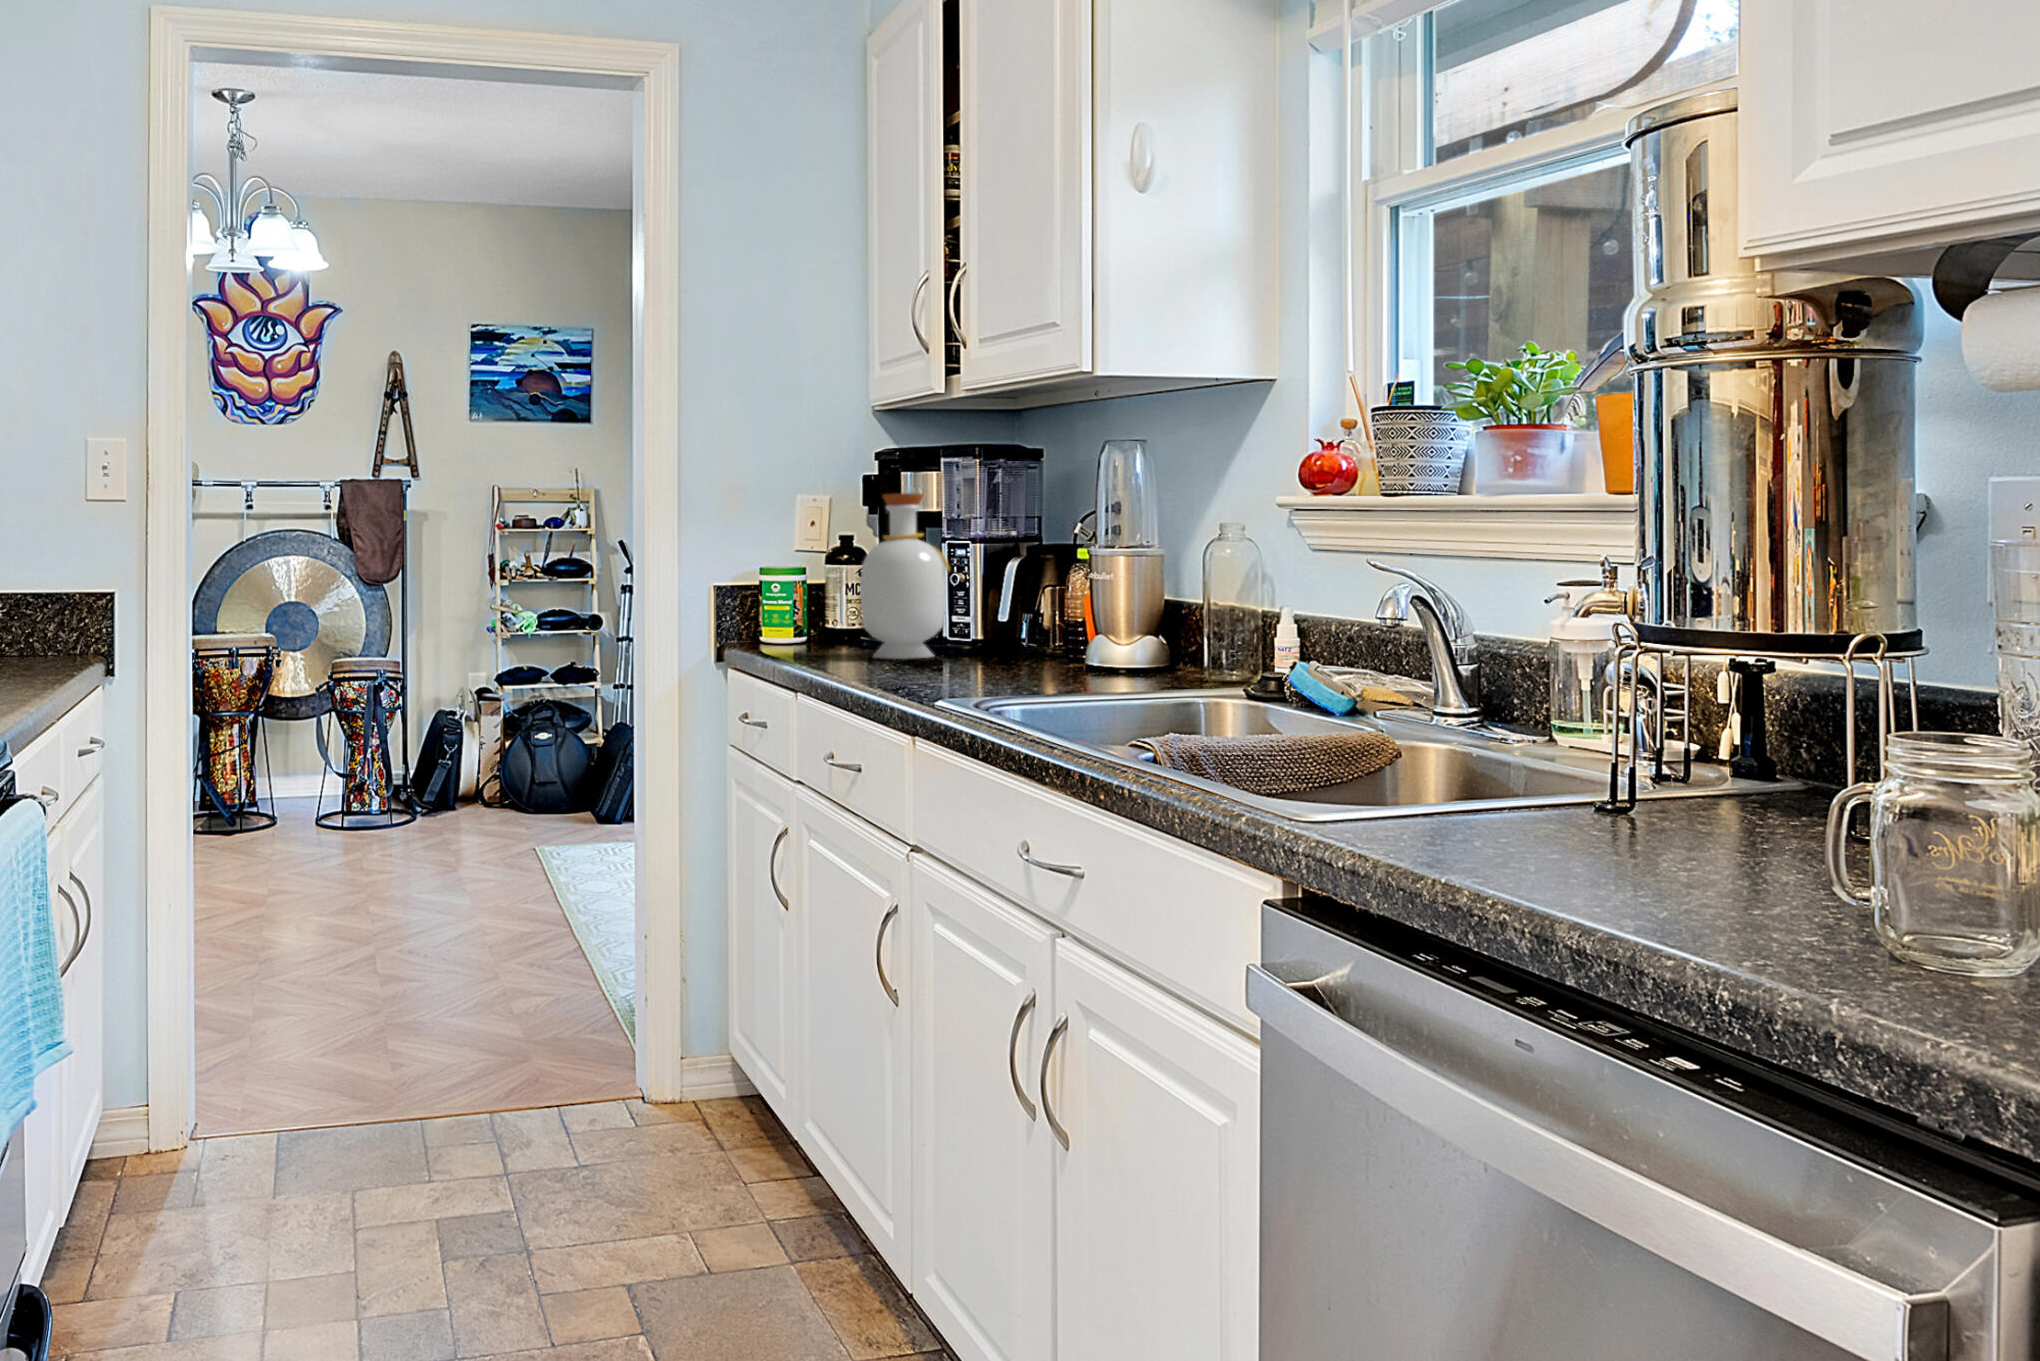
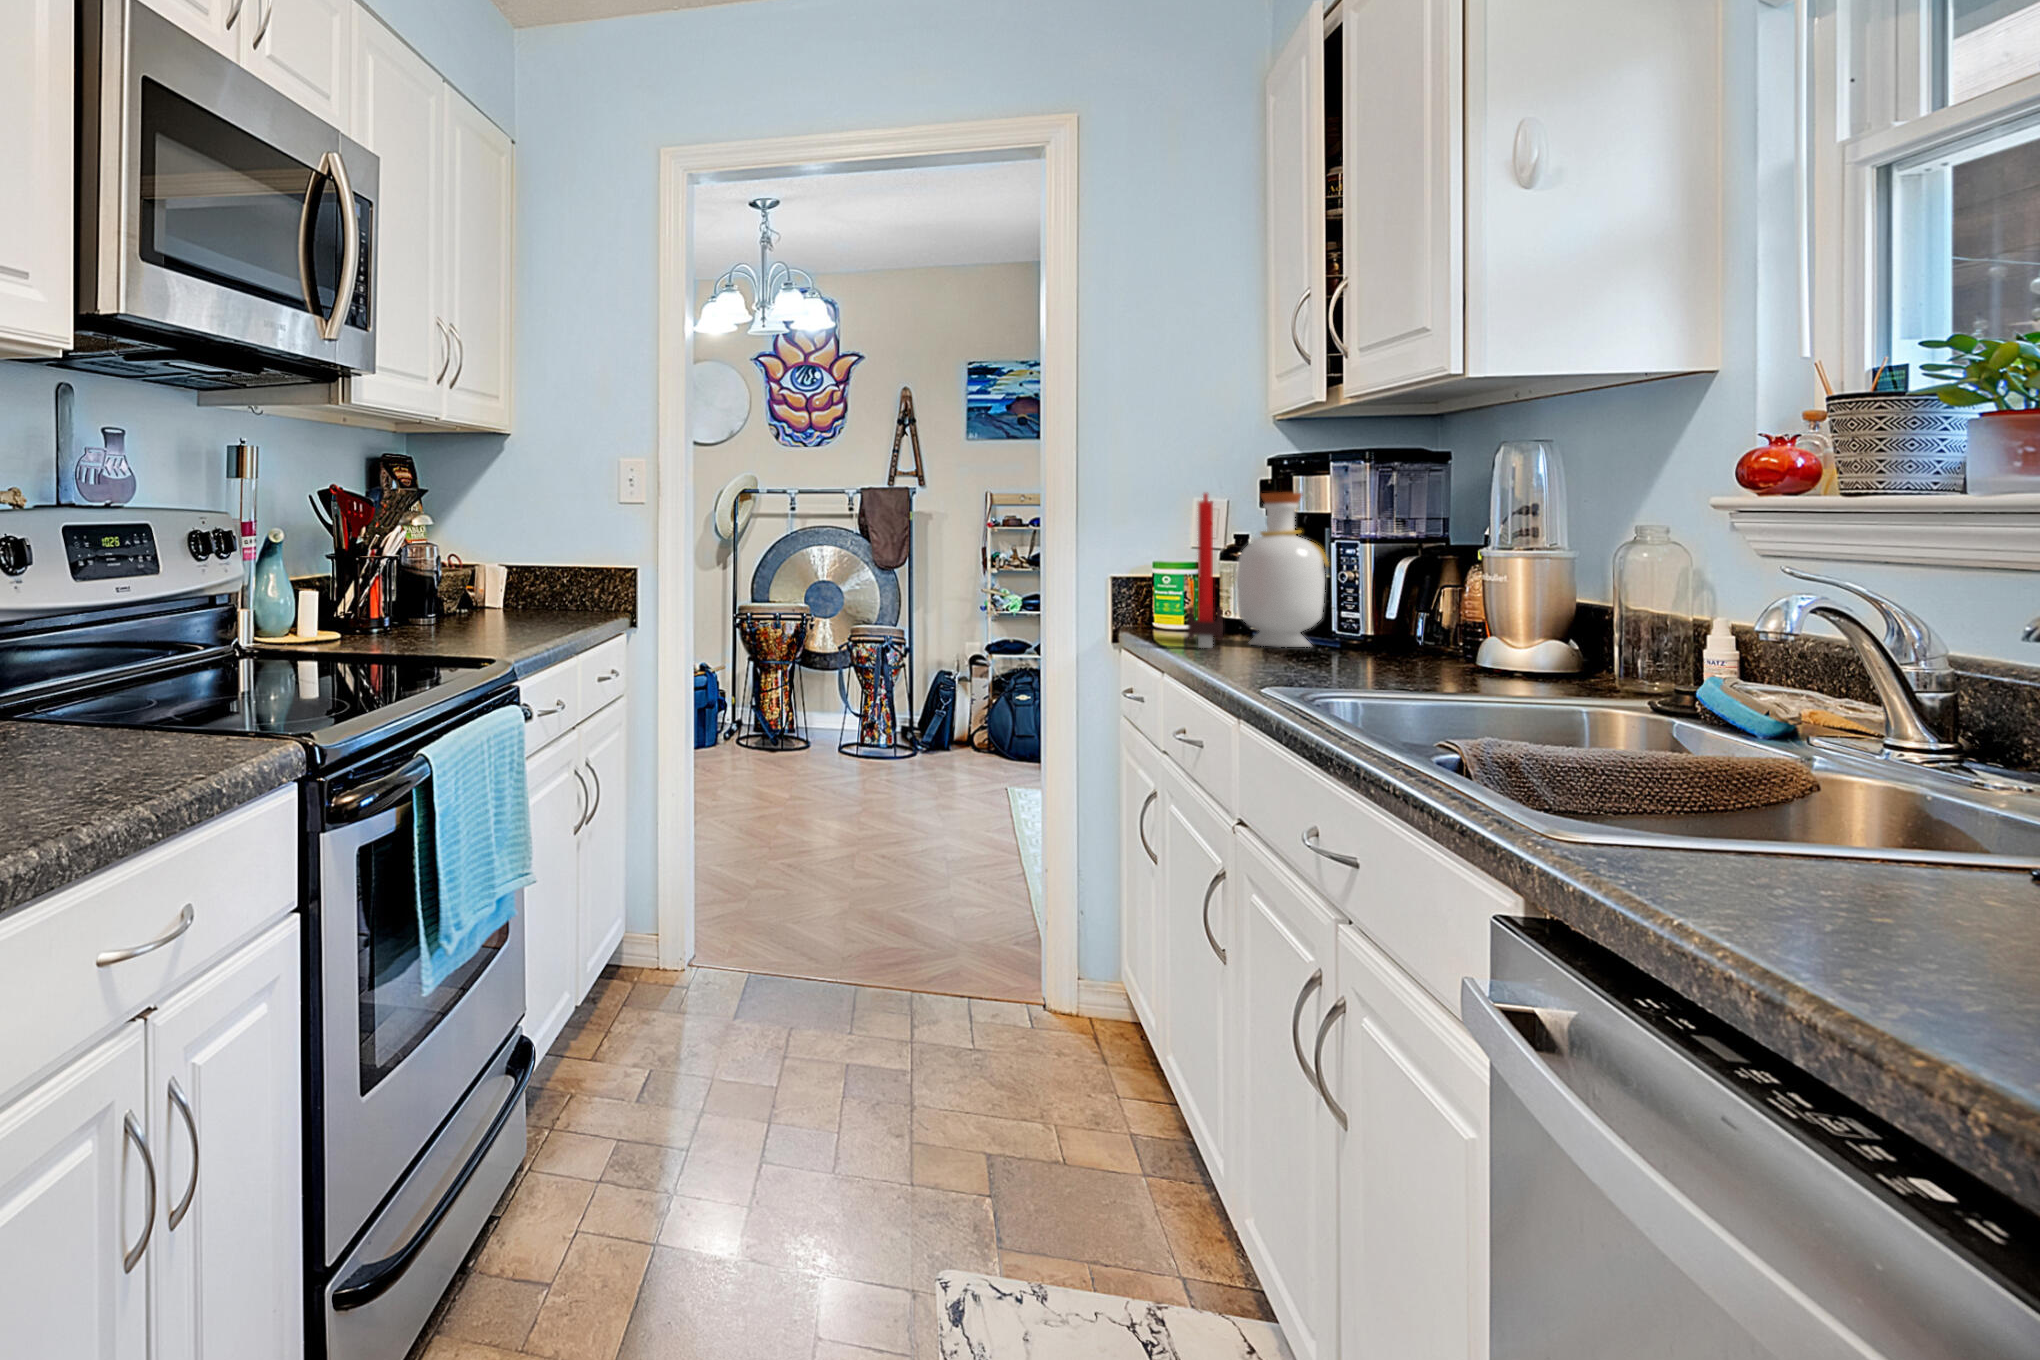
candle: none [819,494,855,664] -> present [1188,493,1223,648]

